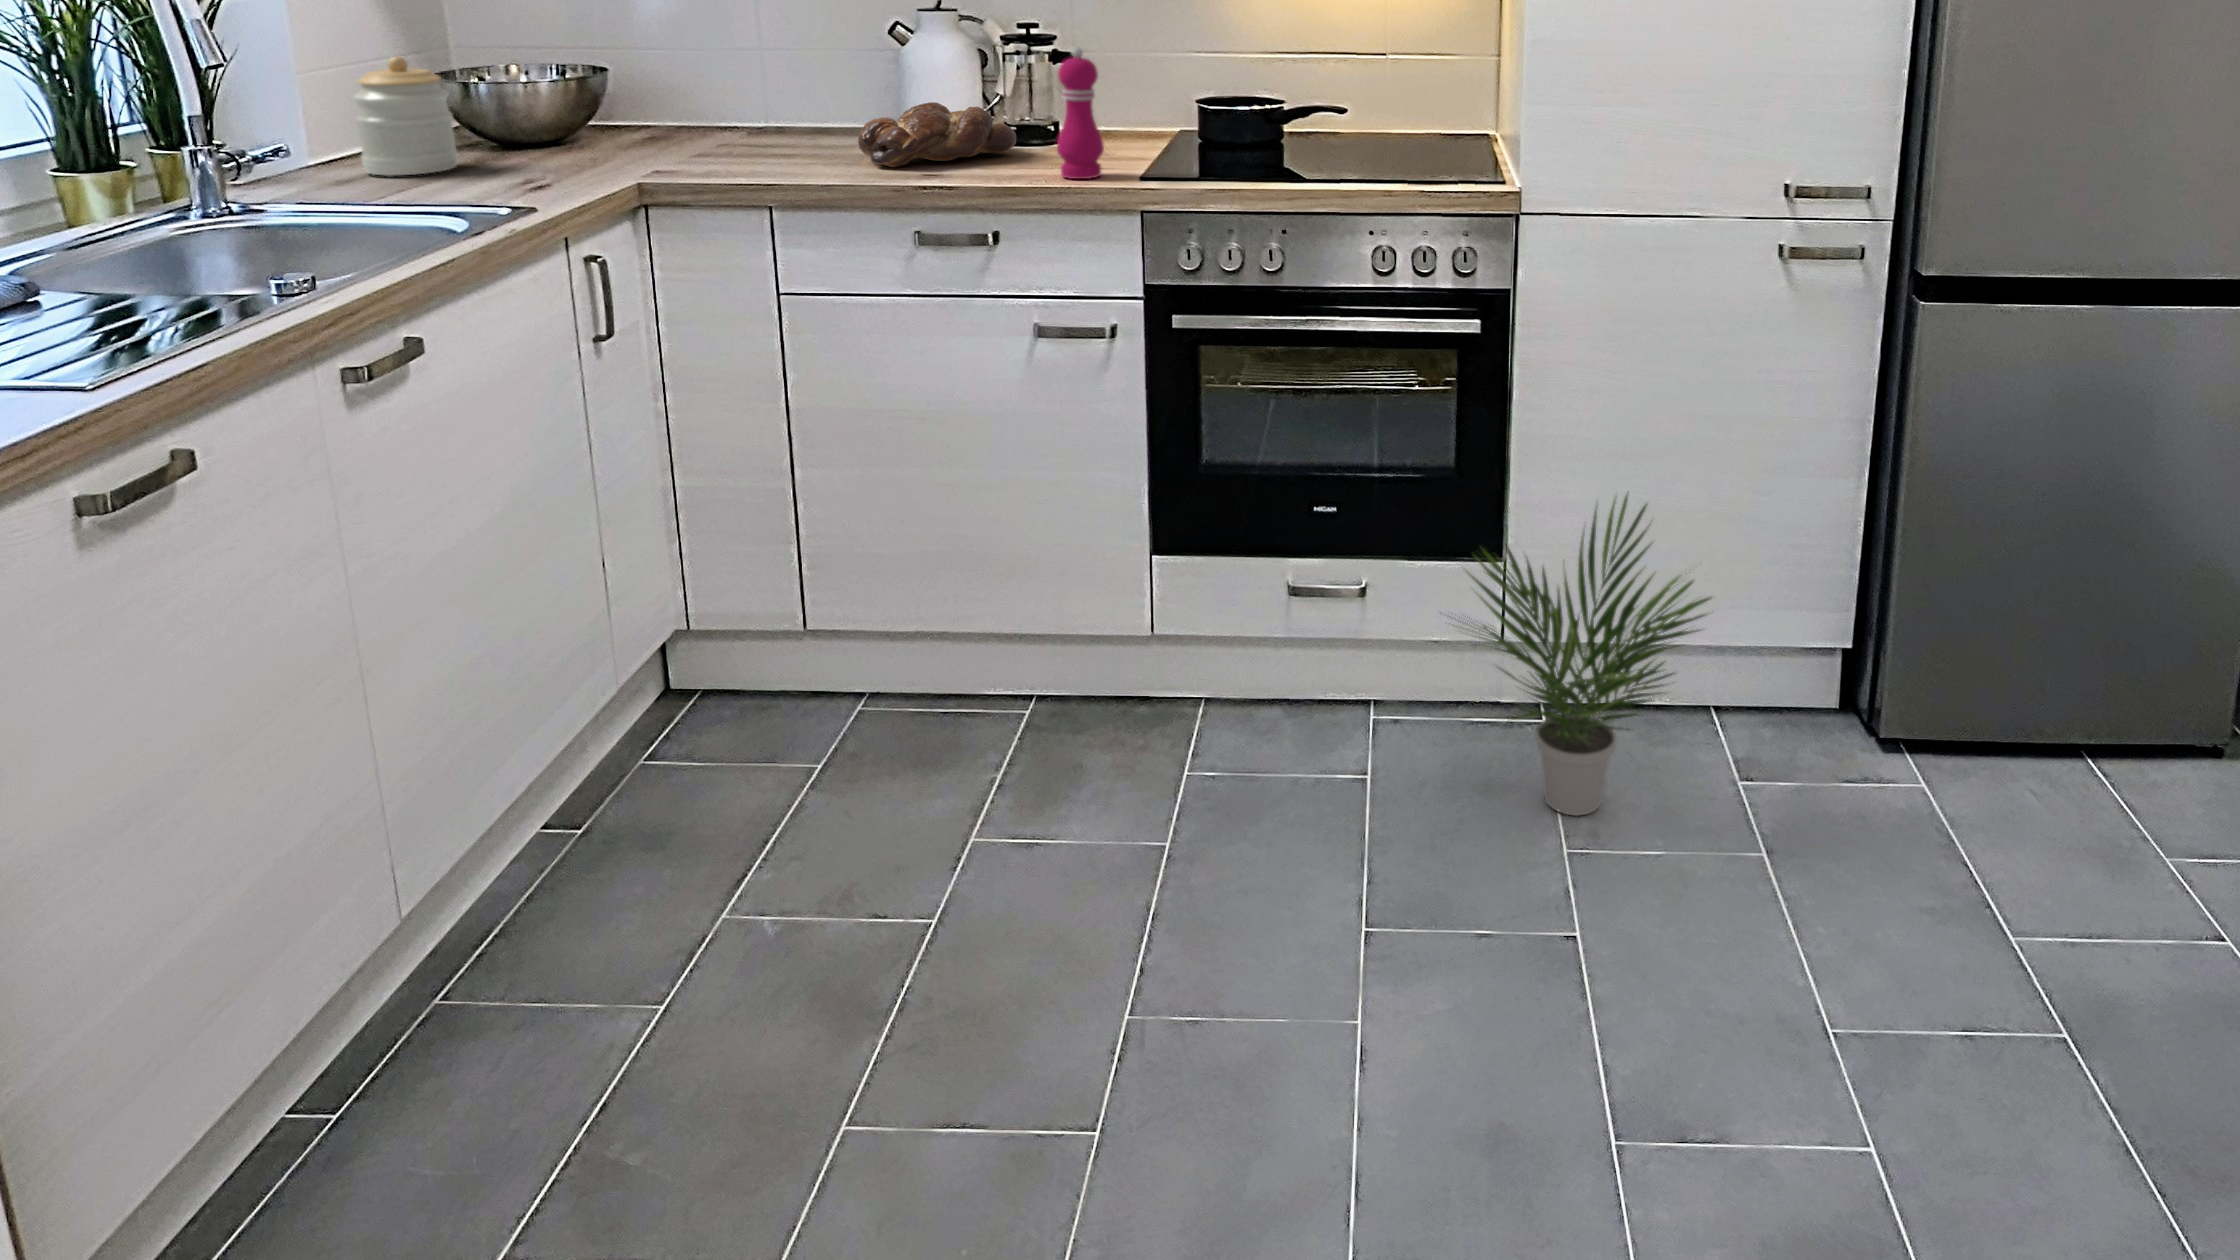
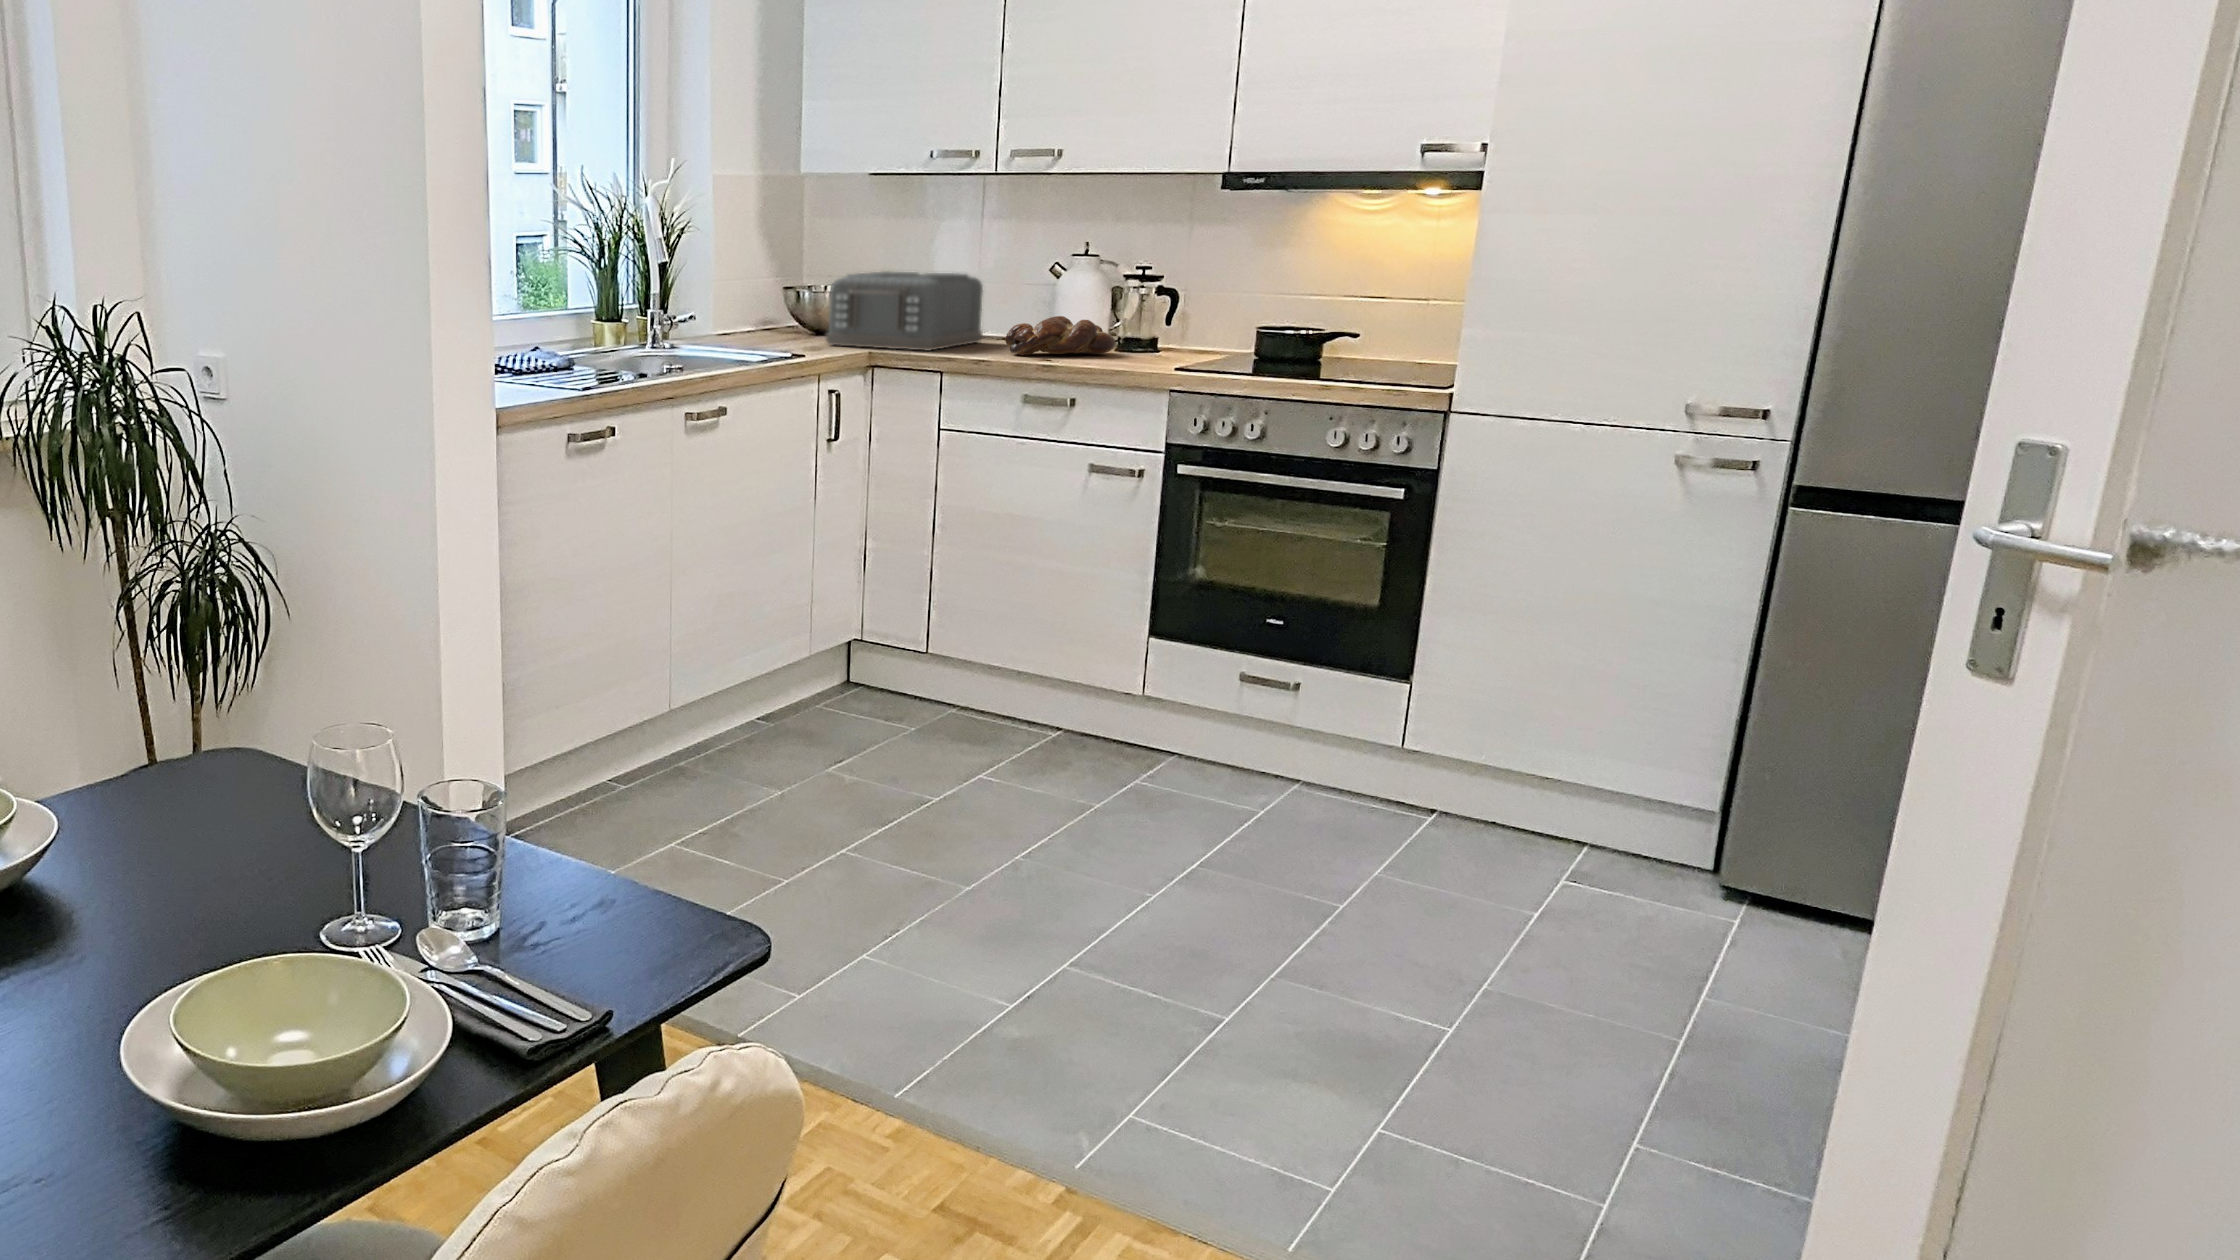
toaster: none [538,40,792,170] -> present [826,271,983,350]
pepper mill: present [1057,47,1104,179] -> none [1120,276,1154,367]
jar: present [353,56,458,176] -> none [736,274,786,342]
potted plant: present [1449,491,1712,816] -> none [1307,634,1551,864]

